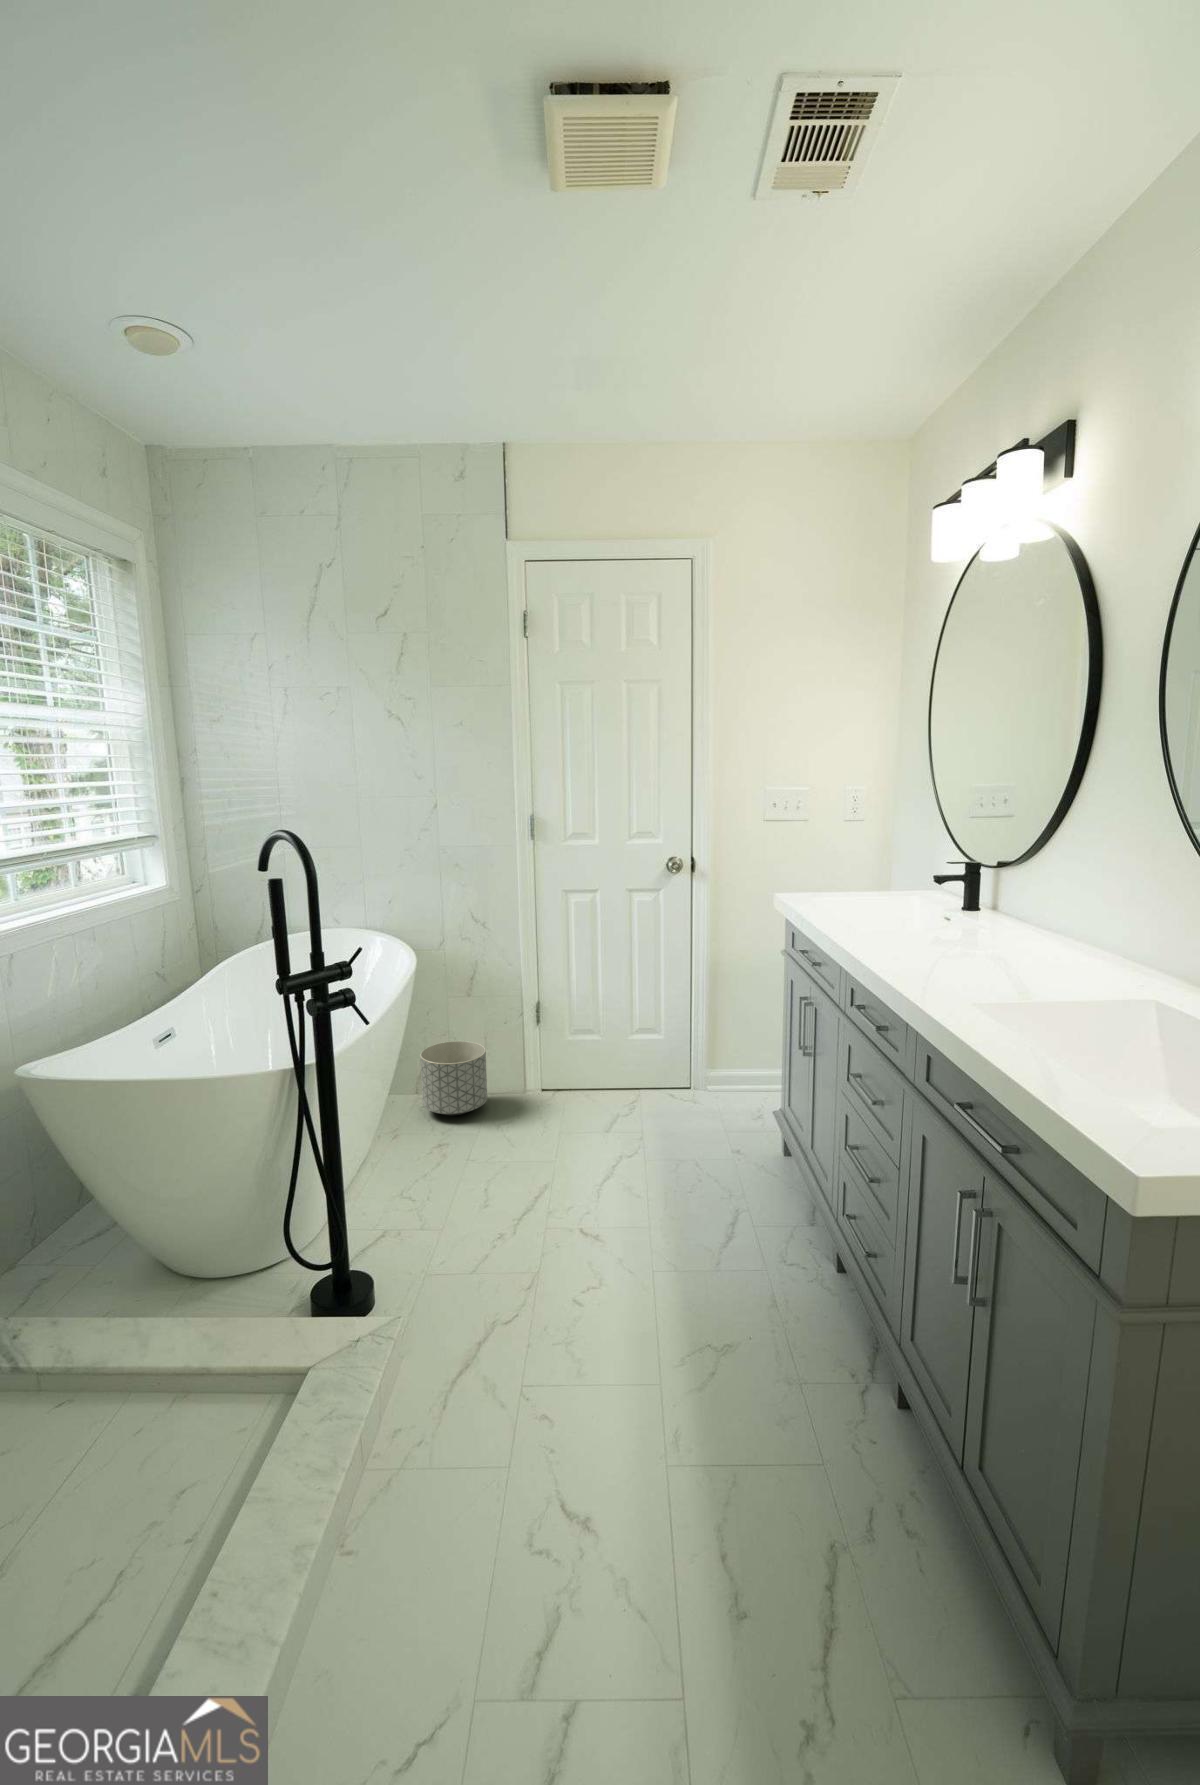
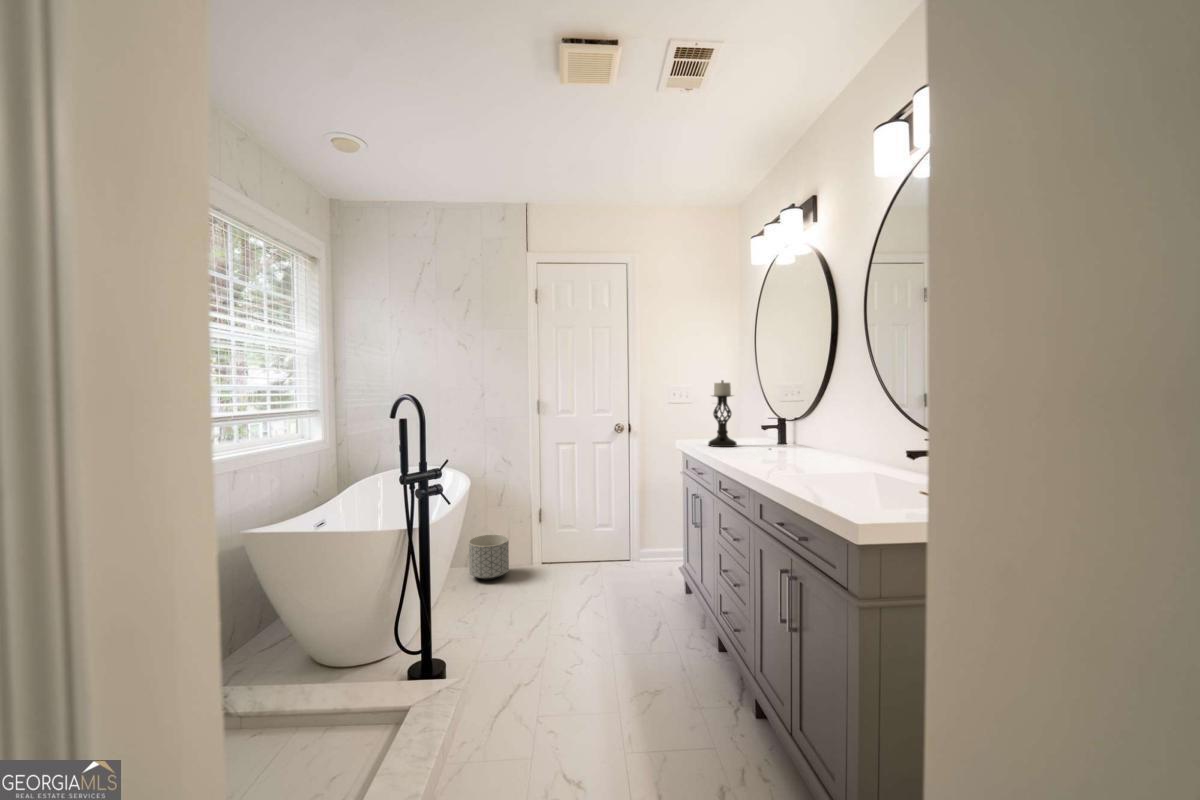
candle holder: none [832,790,885,913] -> present [708,380,737,447]

